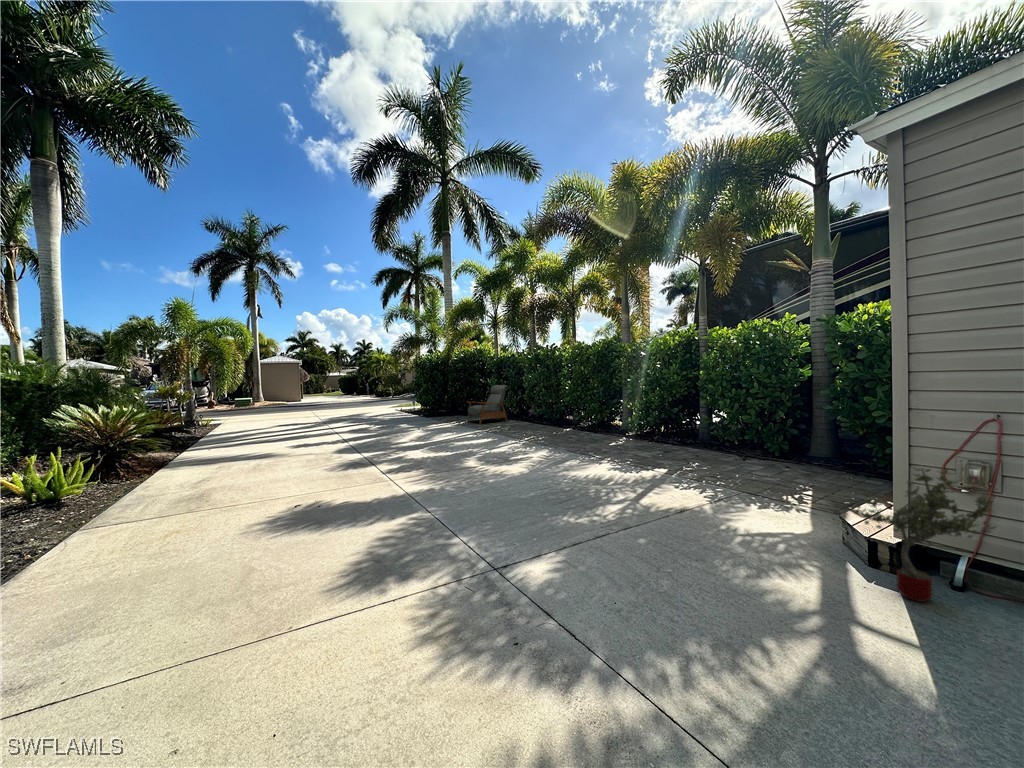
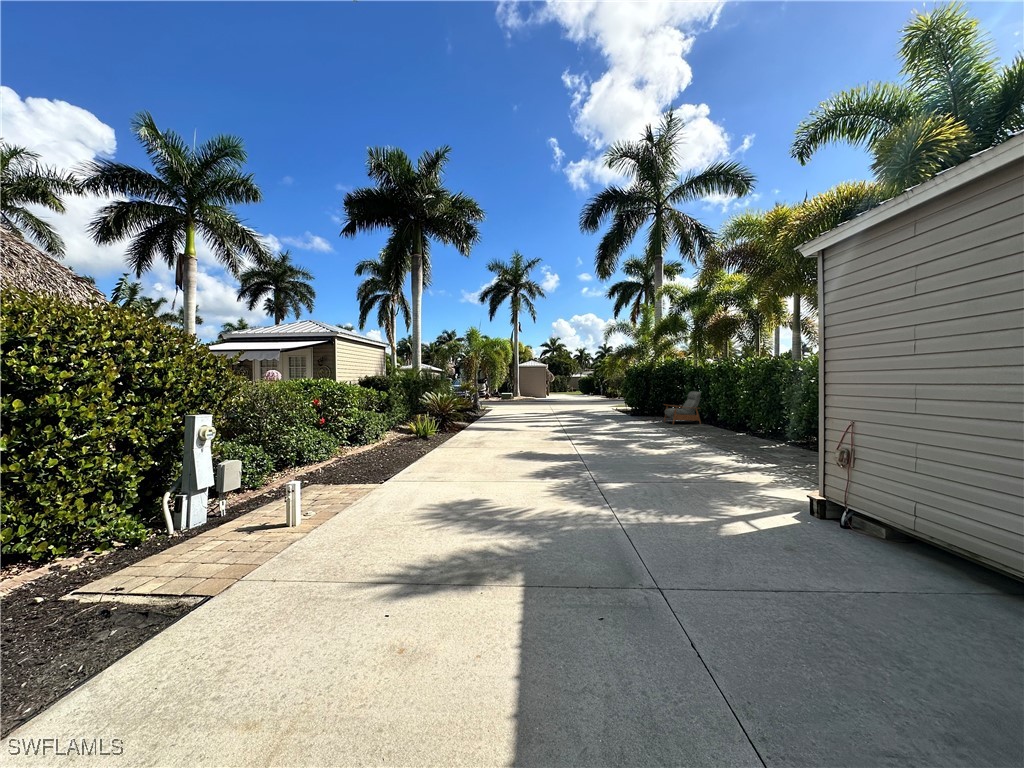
potted tree: present [855,468,996,602] -> none [798,448,852,526]

